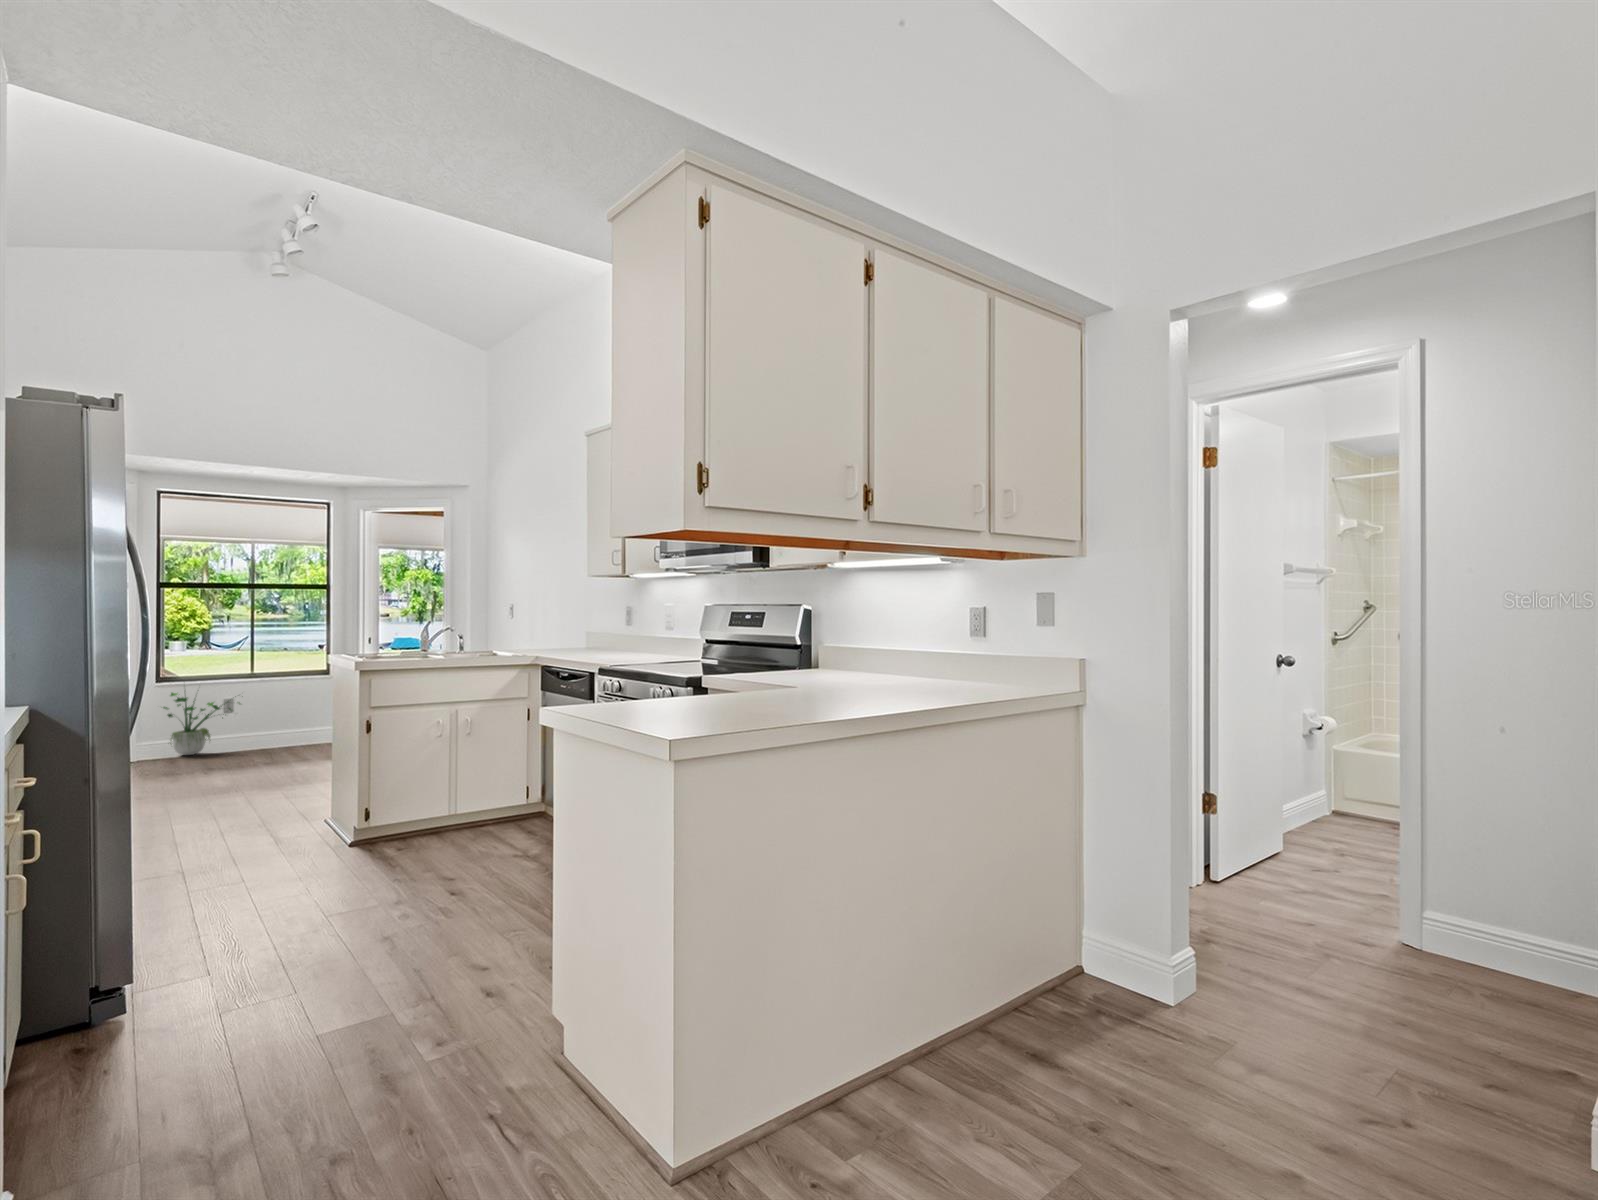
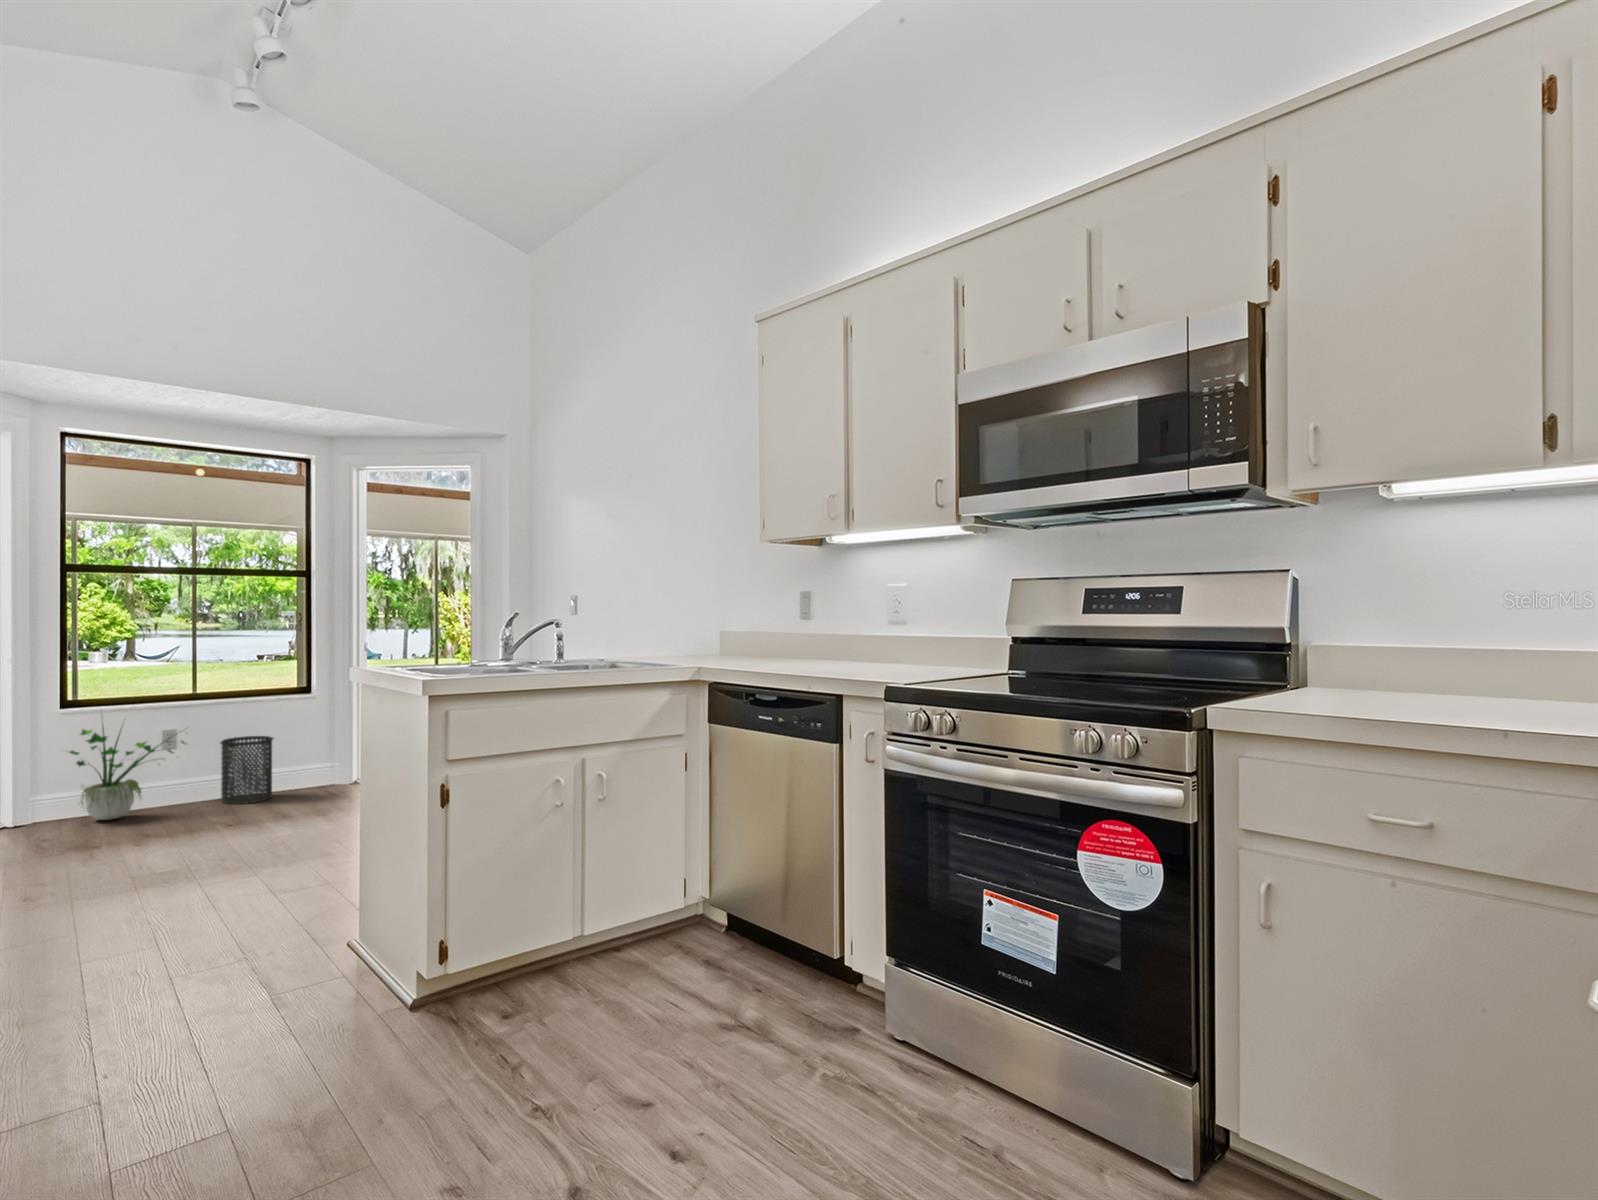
trash can: none [265,701,303,748] -> present [220,736,273,804]

